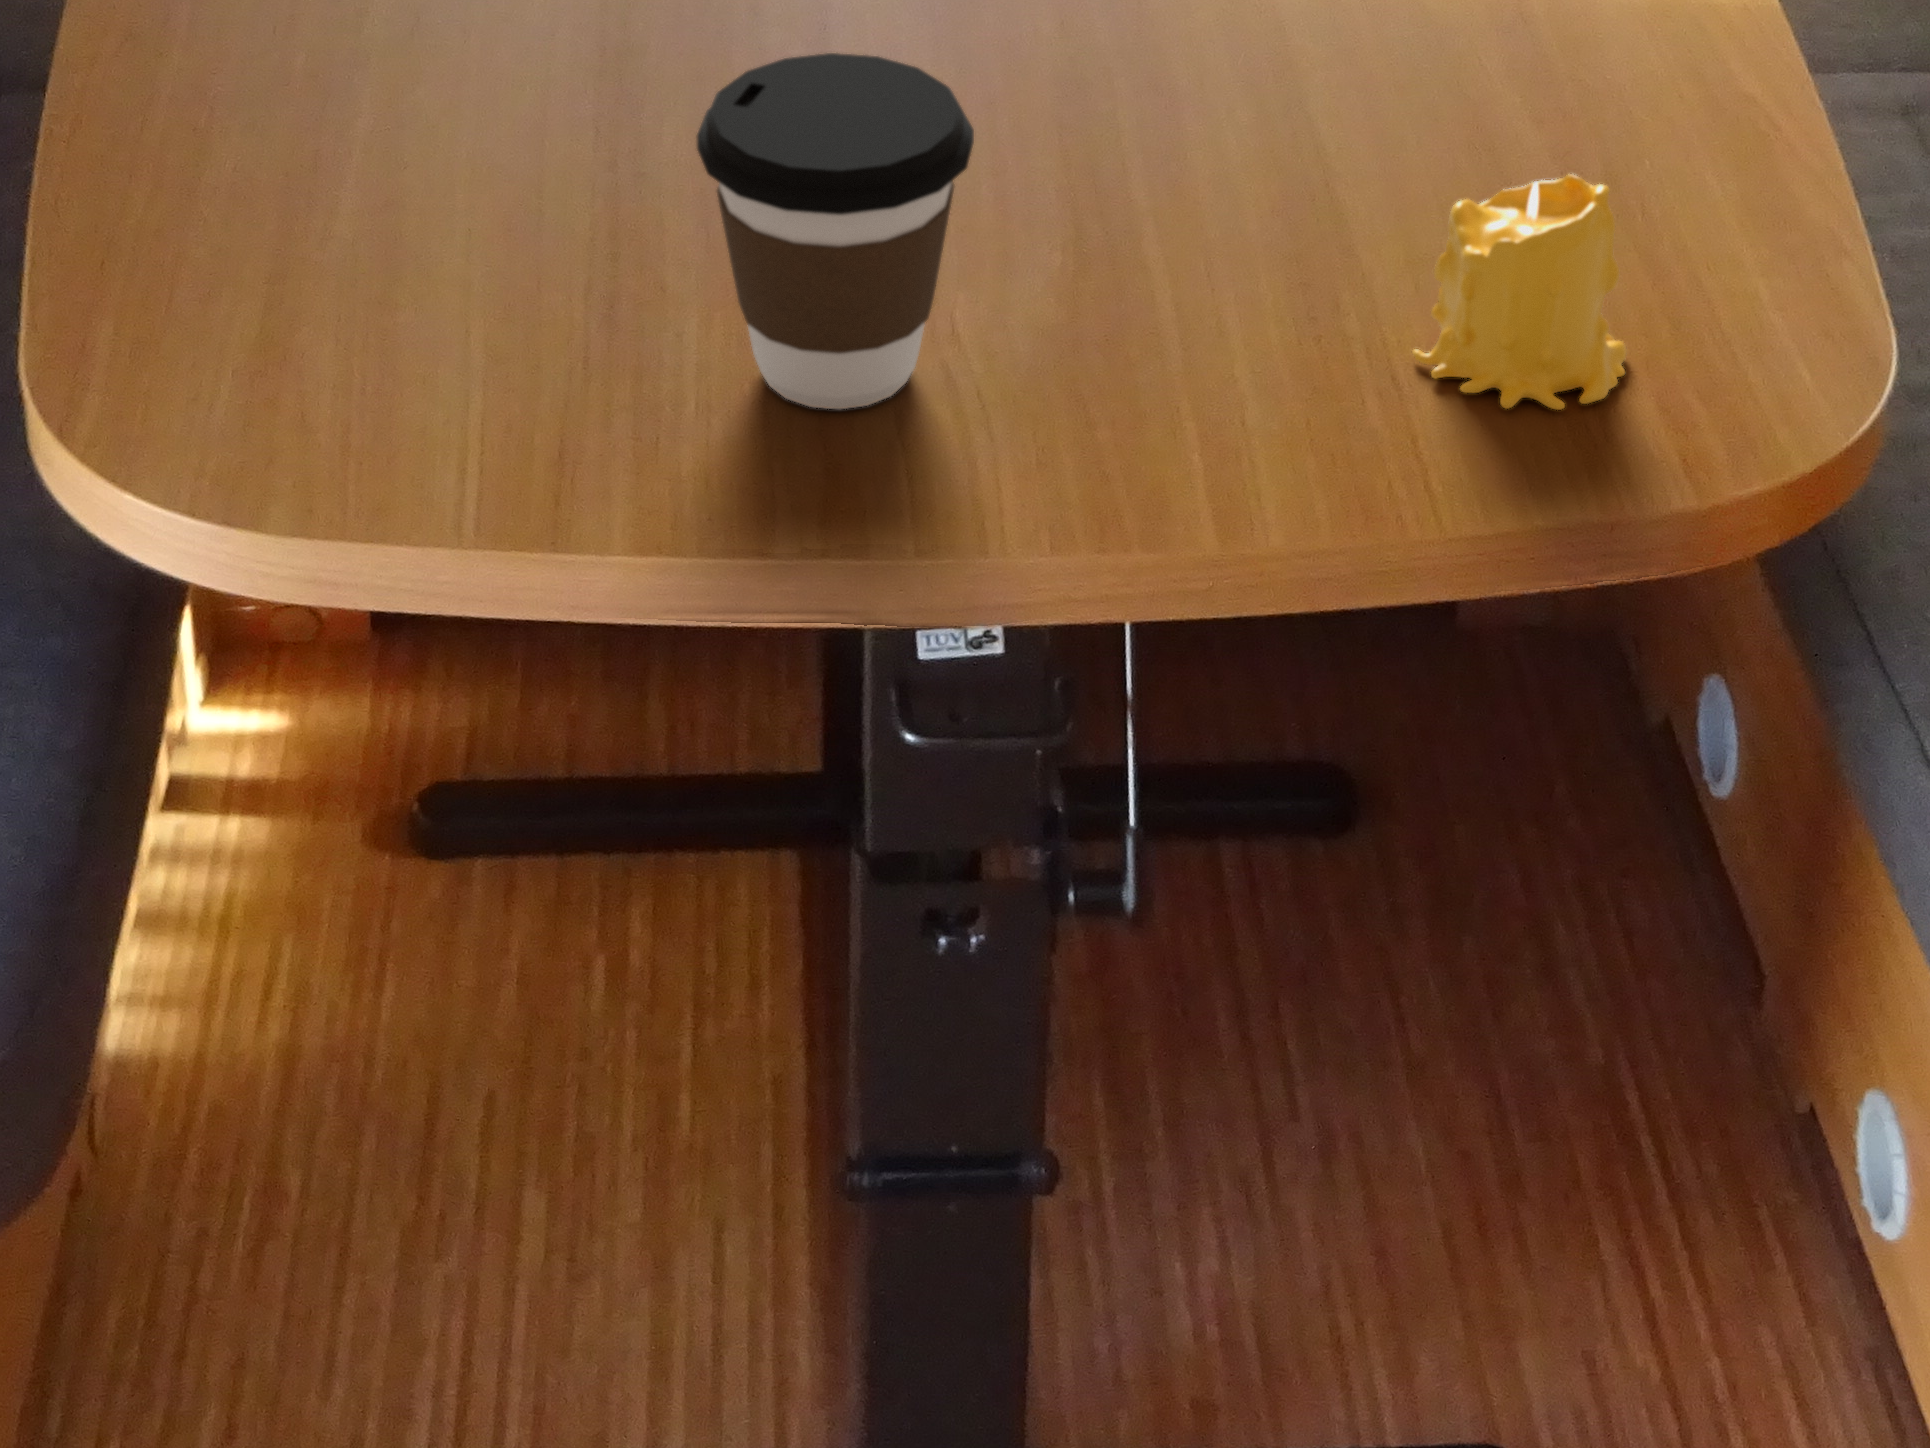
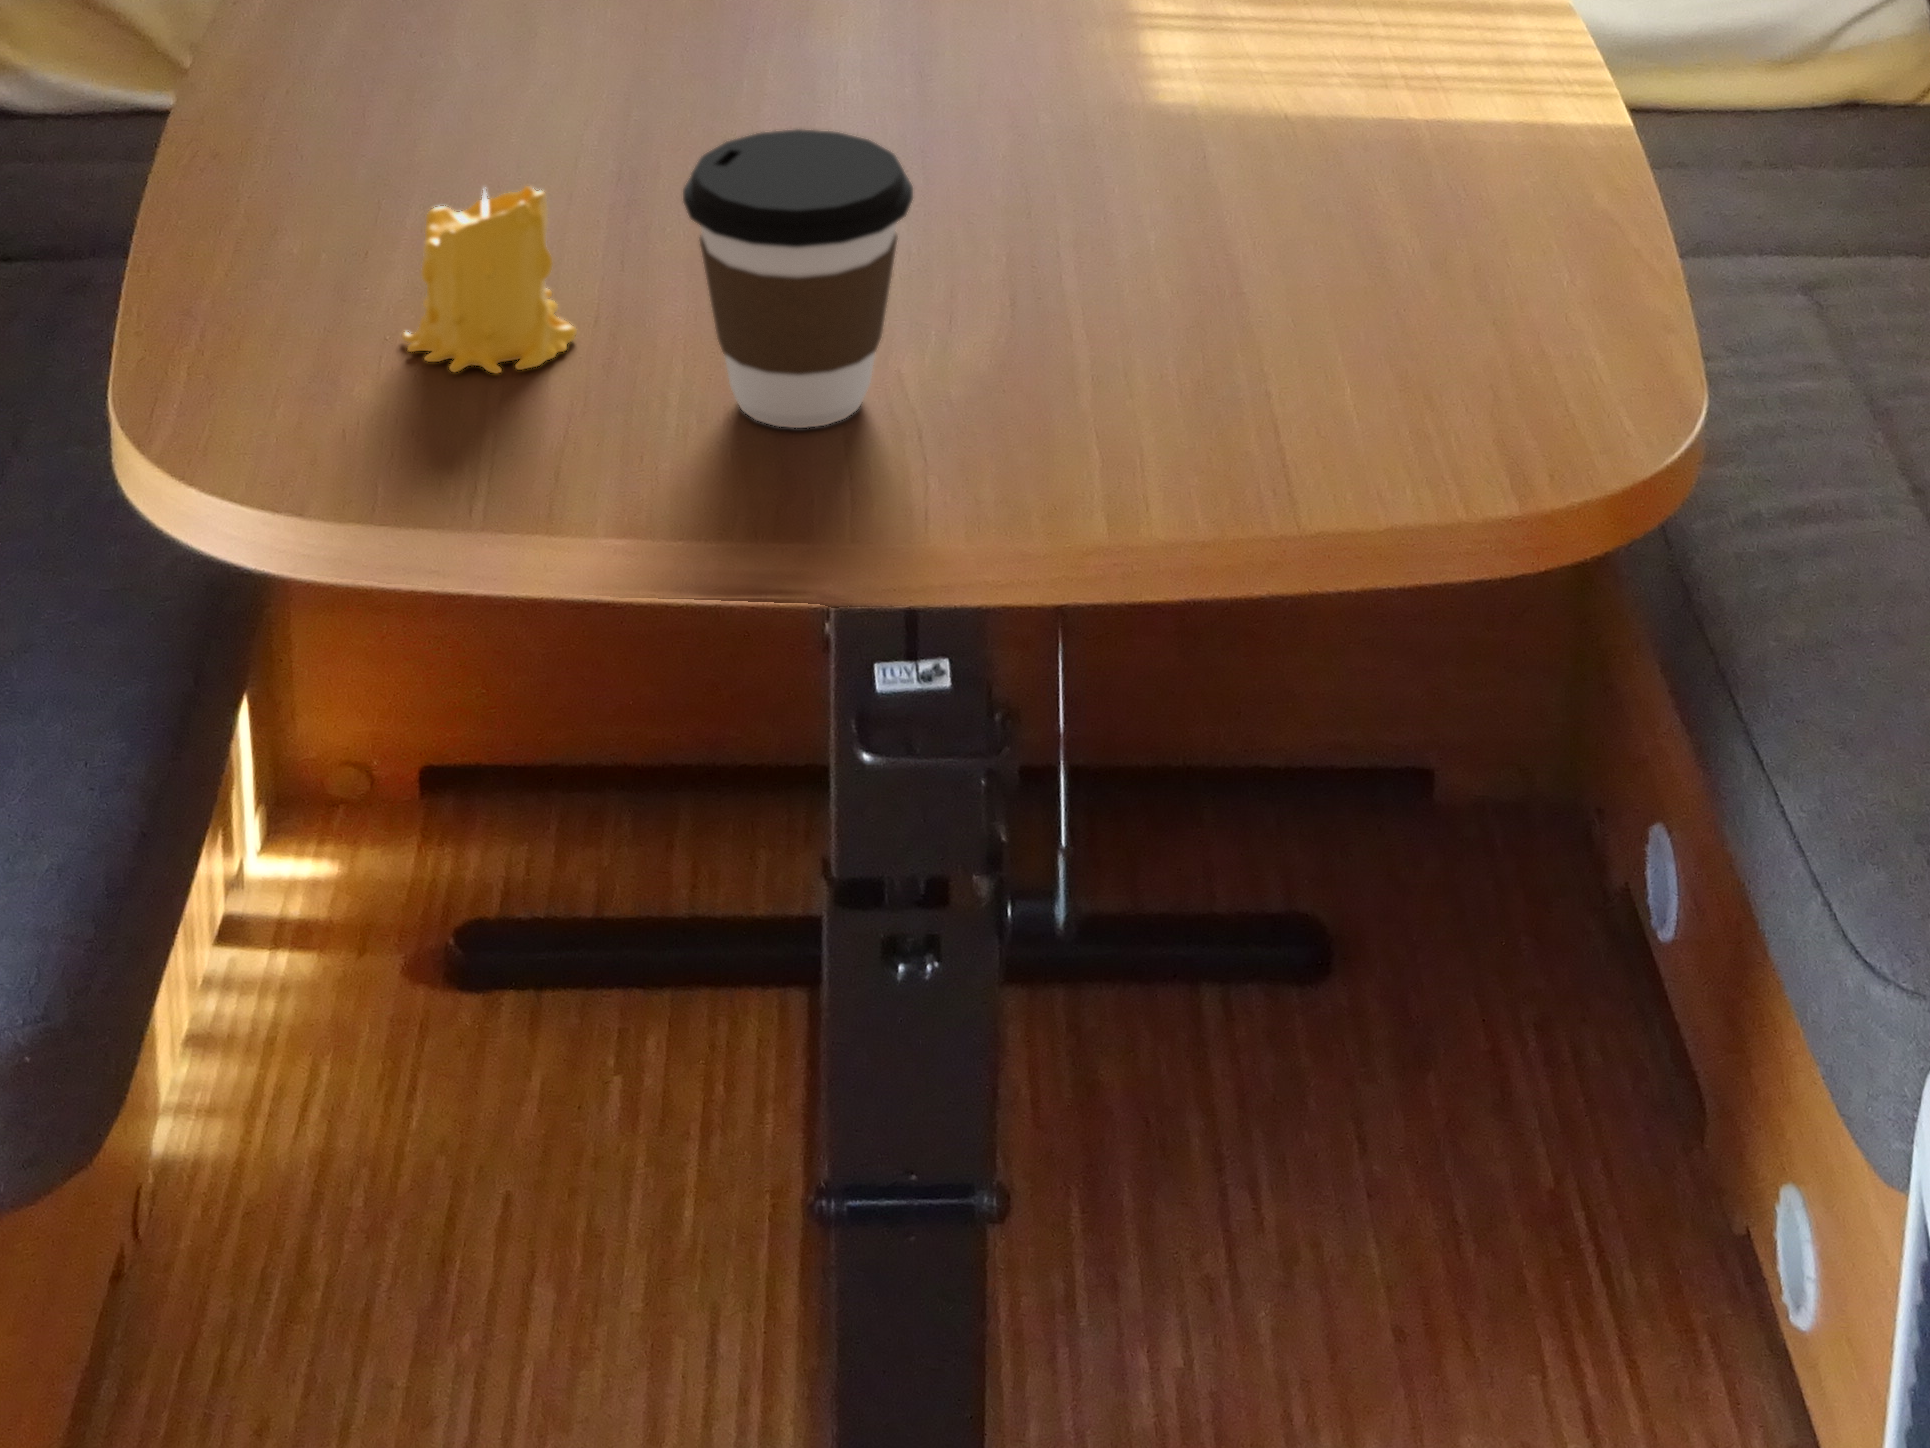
candle: present [1413,174,1627,410] -> present [402,186,577,374]

